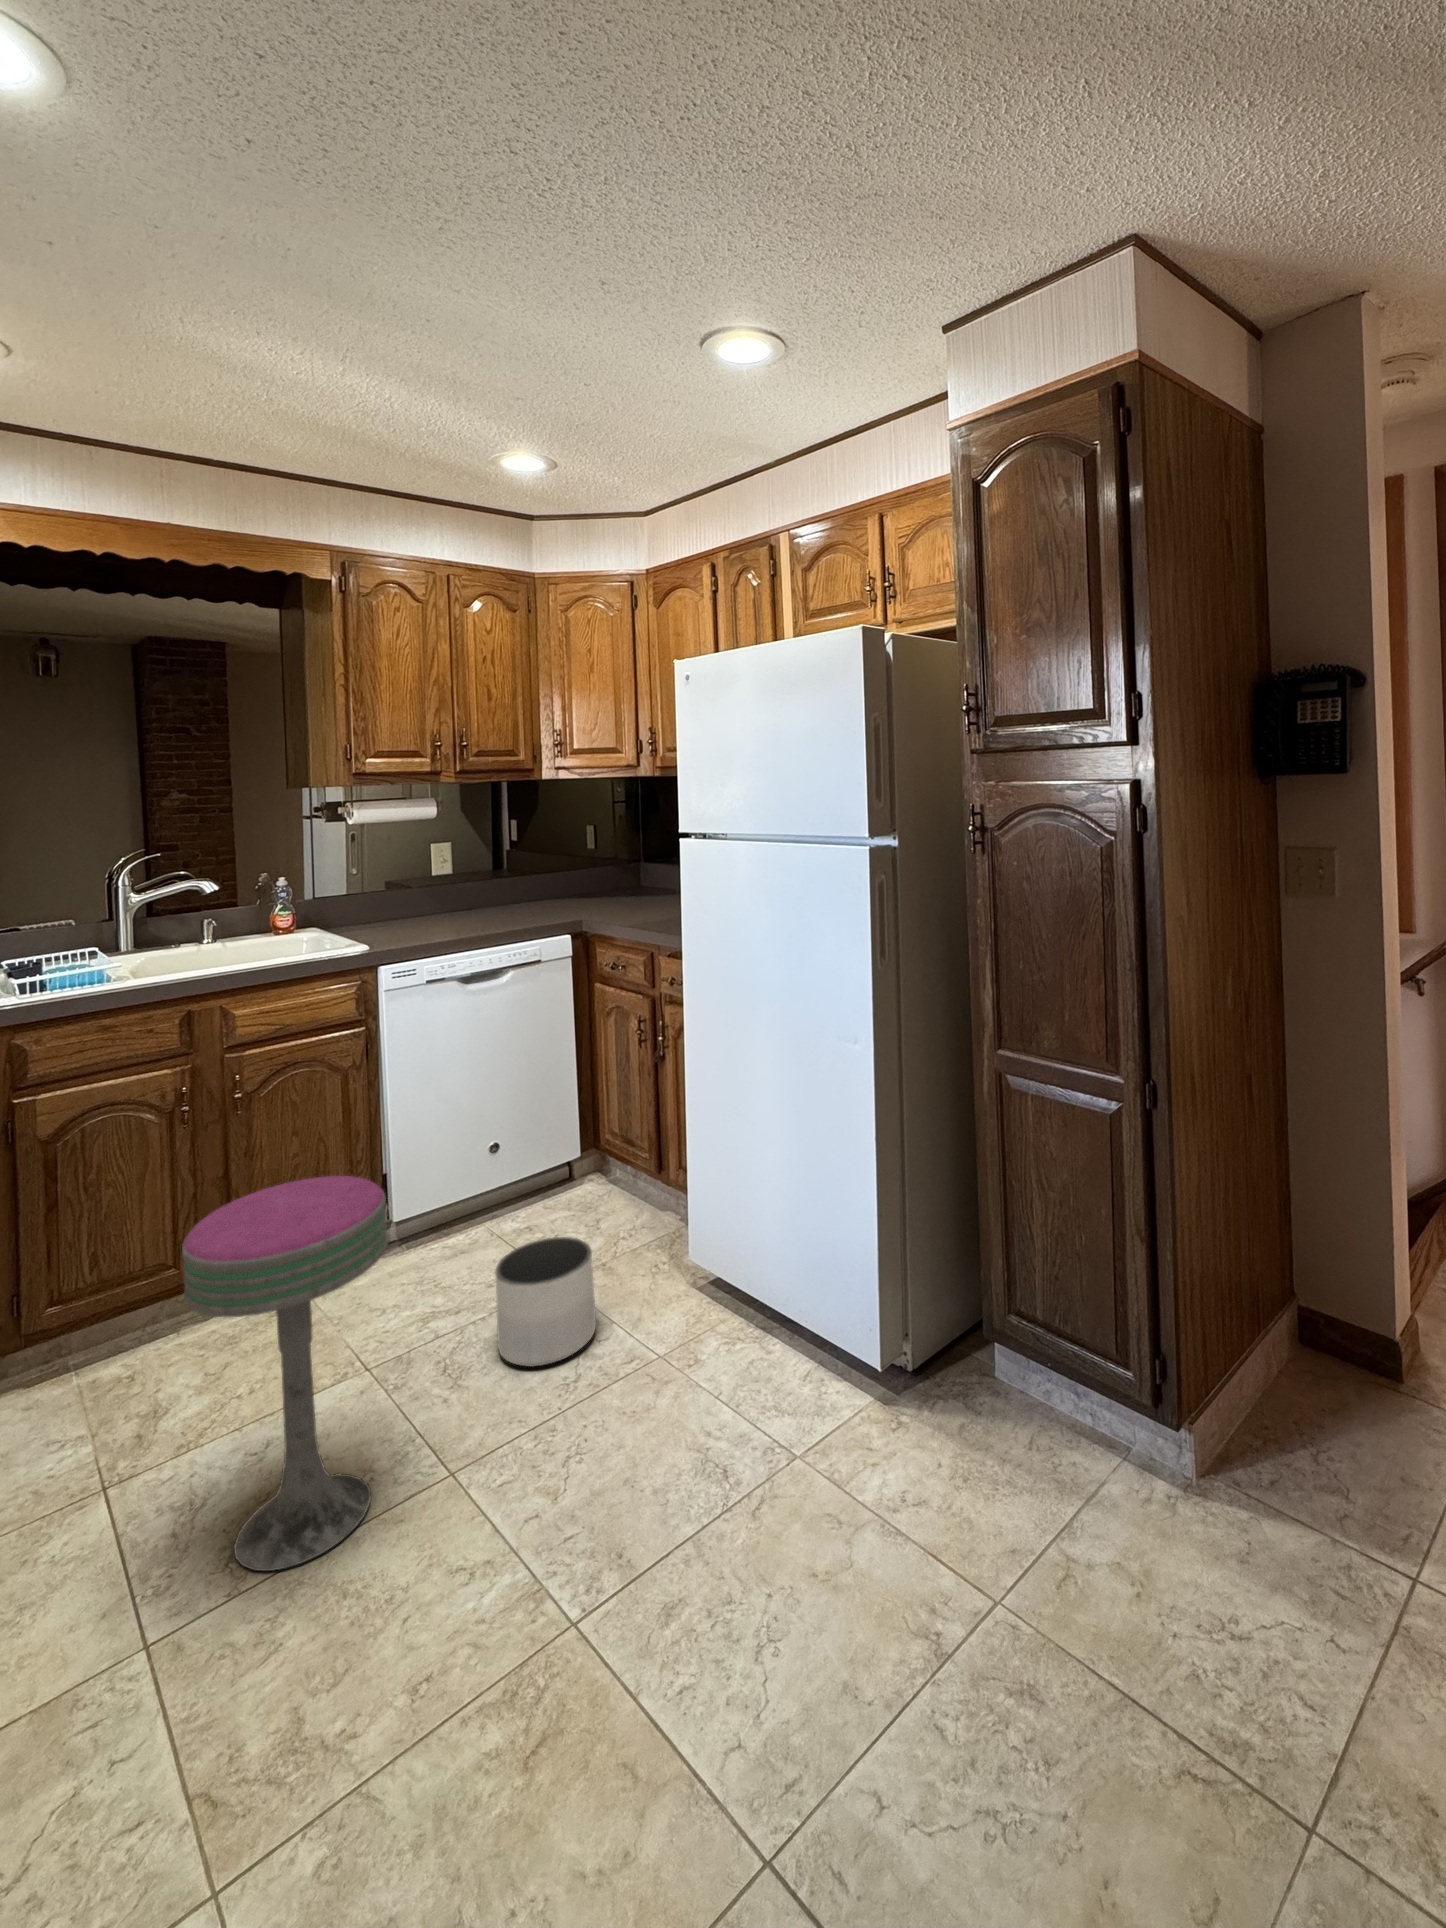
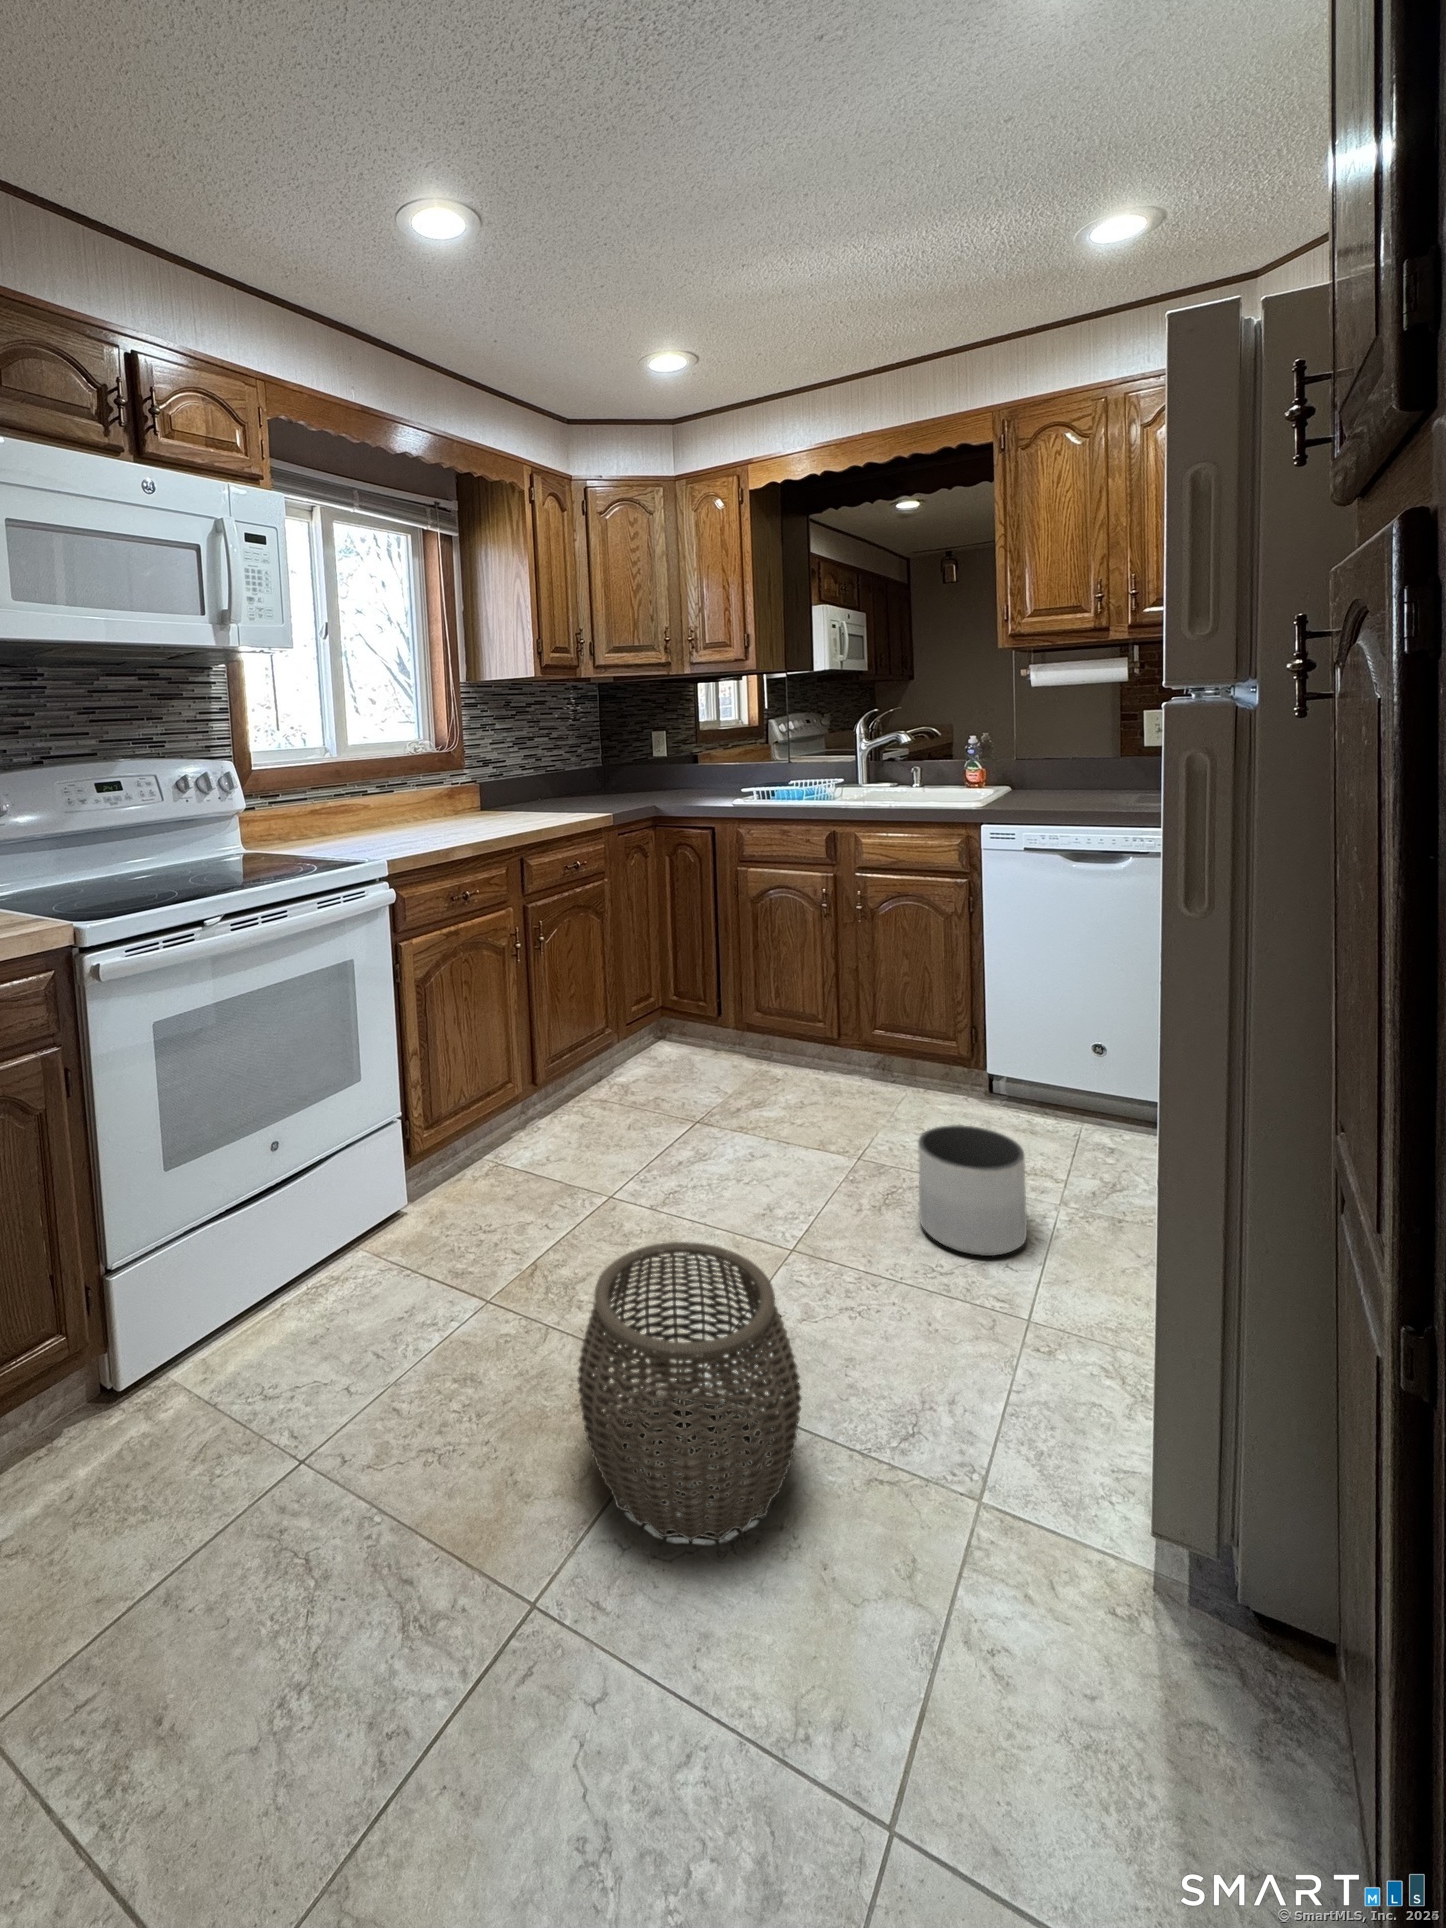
bar stool: present [182,1176,388,1571] -> none [636,955,769,1228]
woven basket: none [555,1405,786,1744] -> present [577,1242,802,1541]

